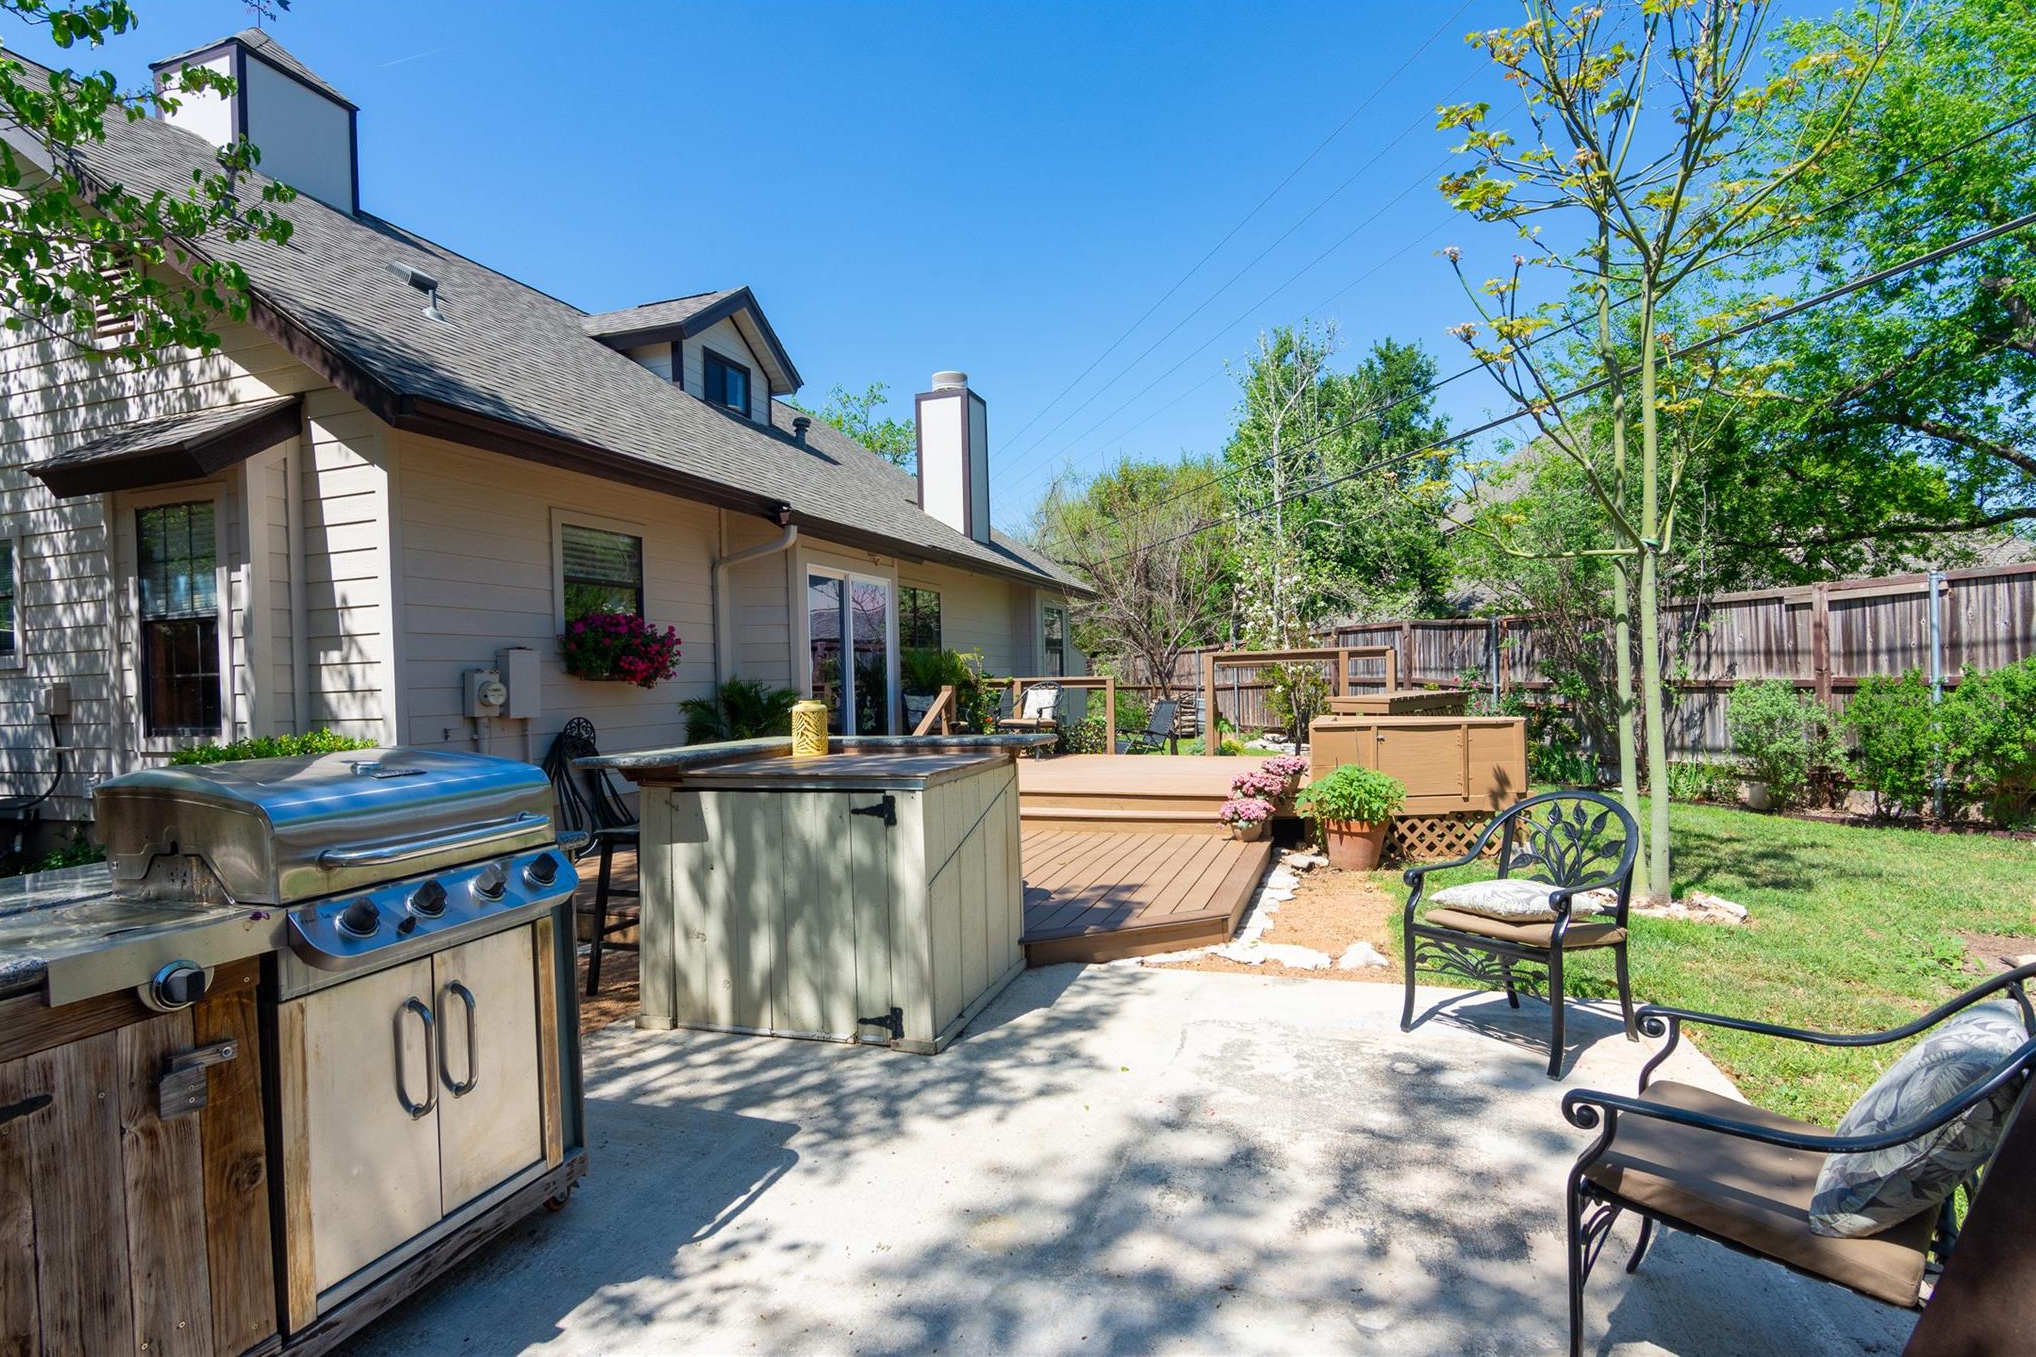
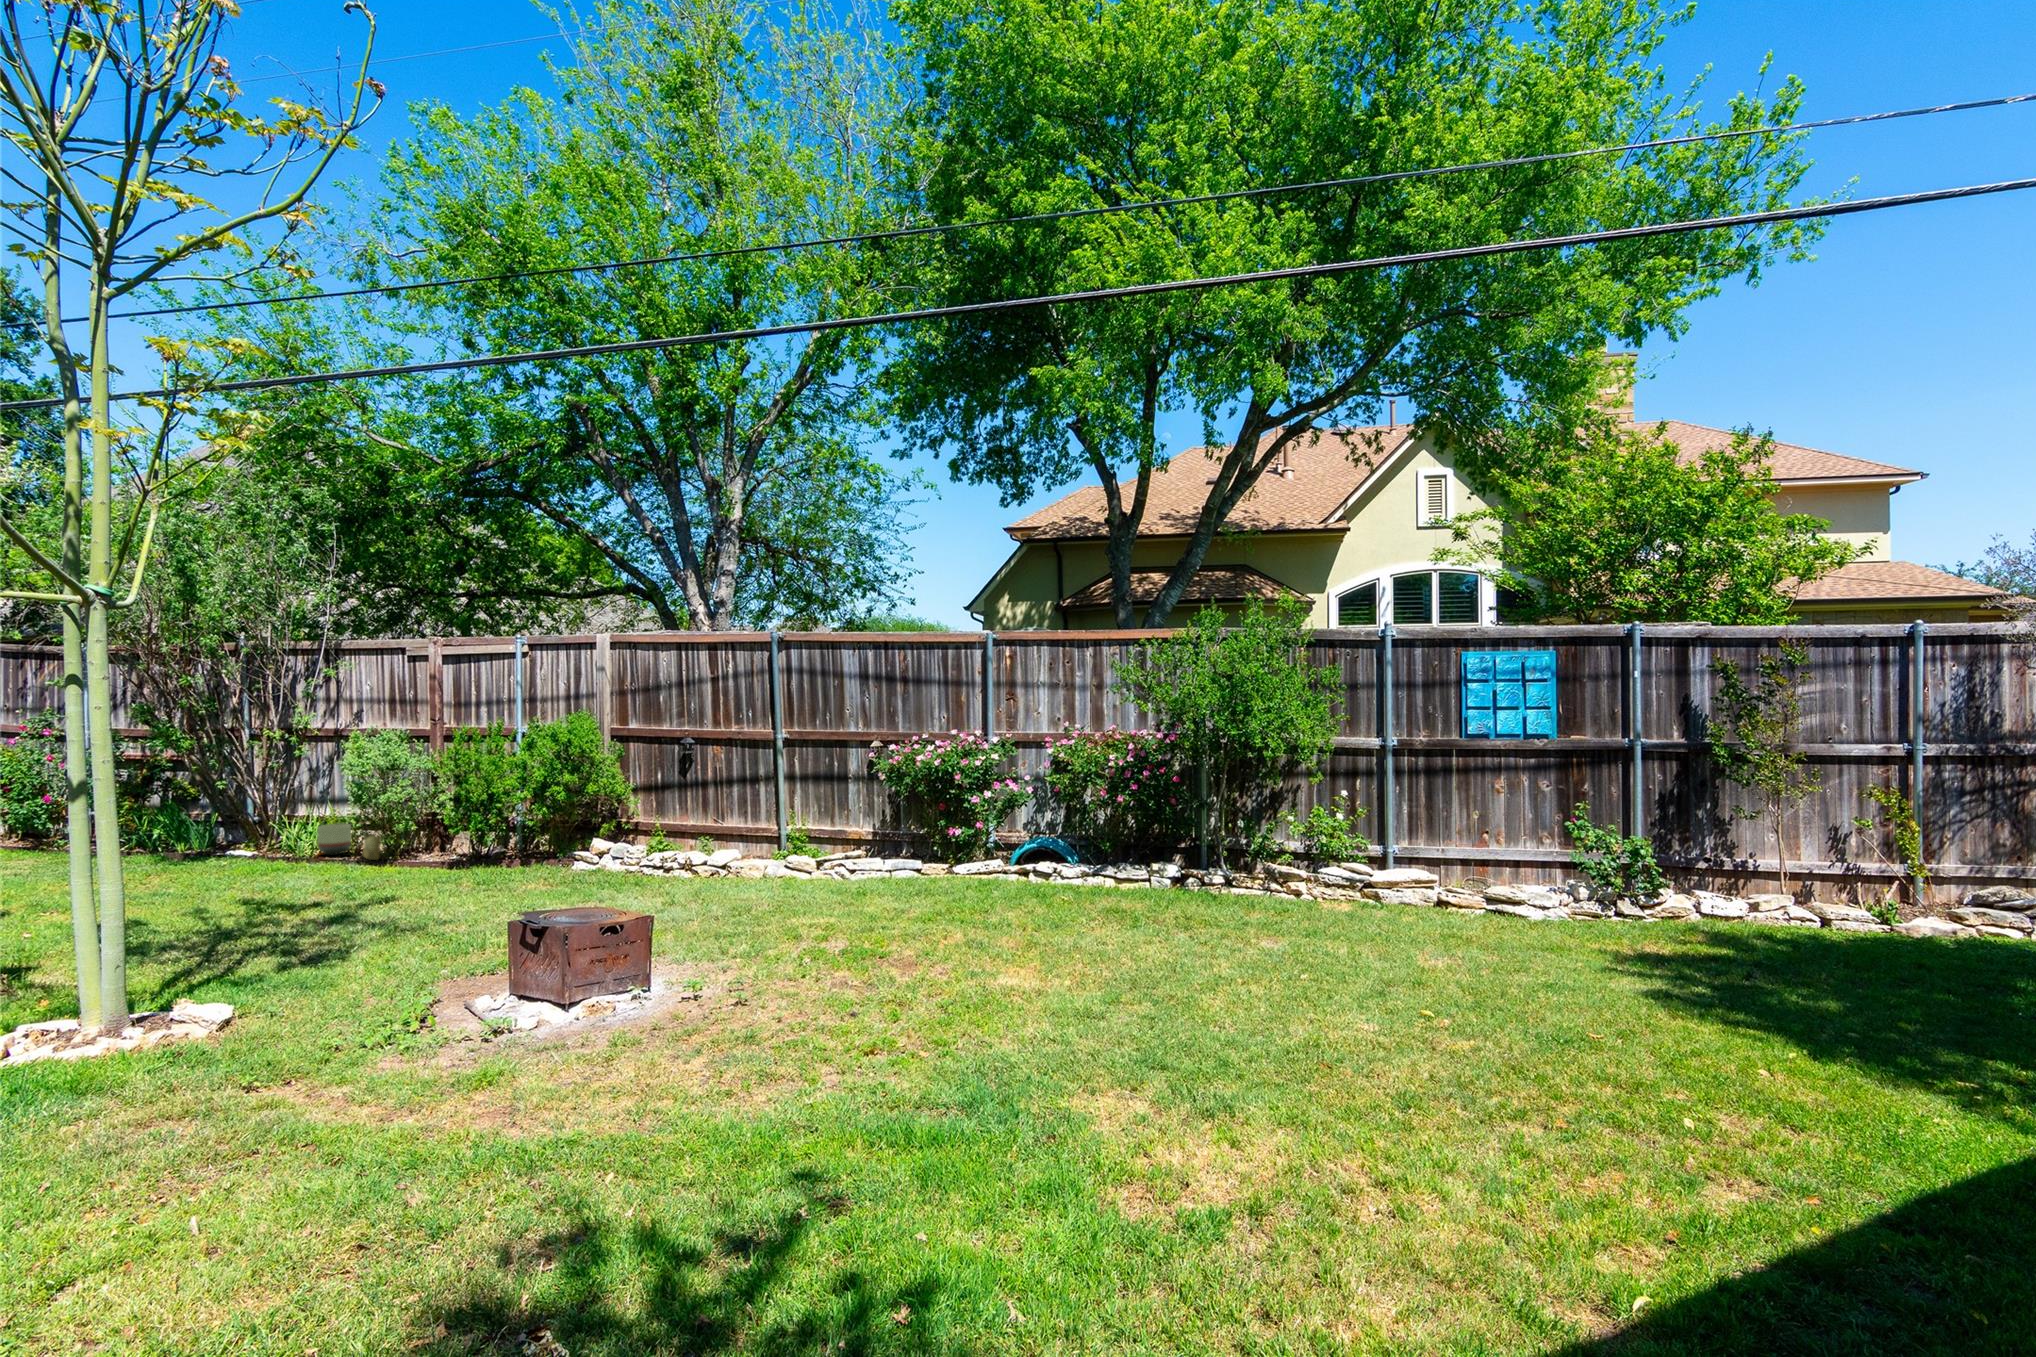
planter: none [1698,771,1732,801] -> present [317,824,351,855]

